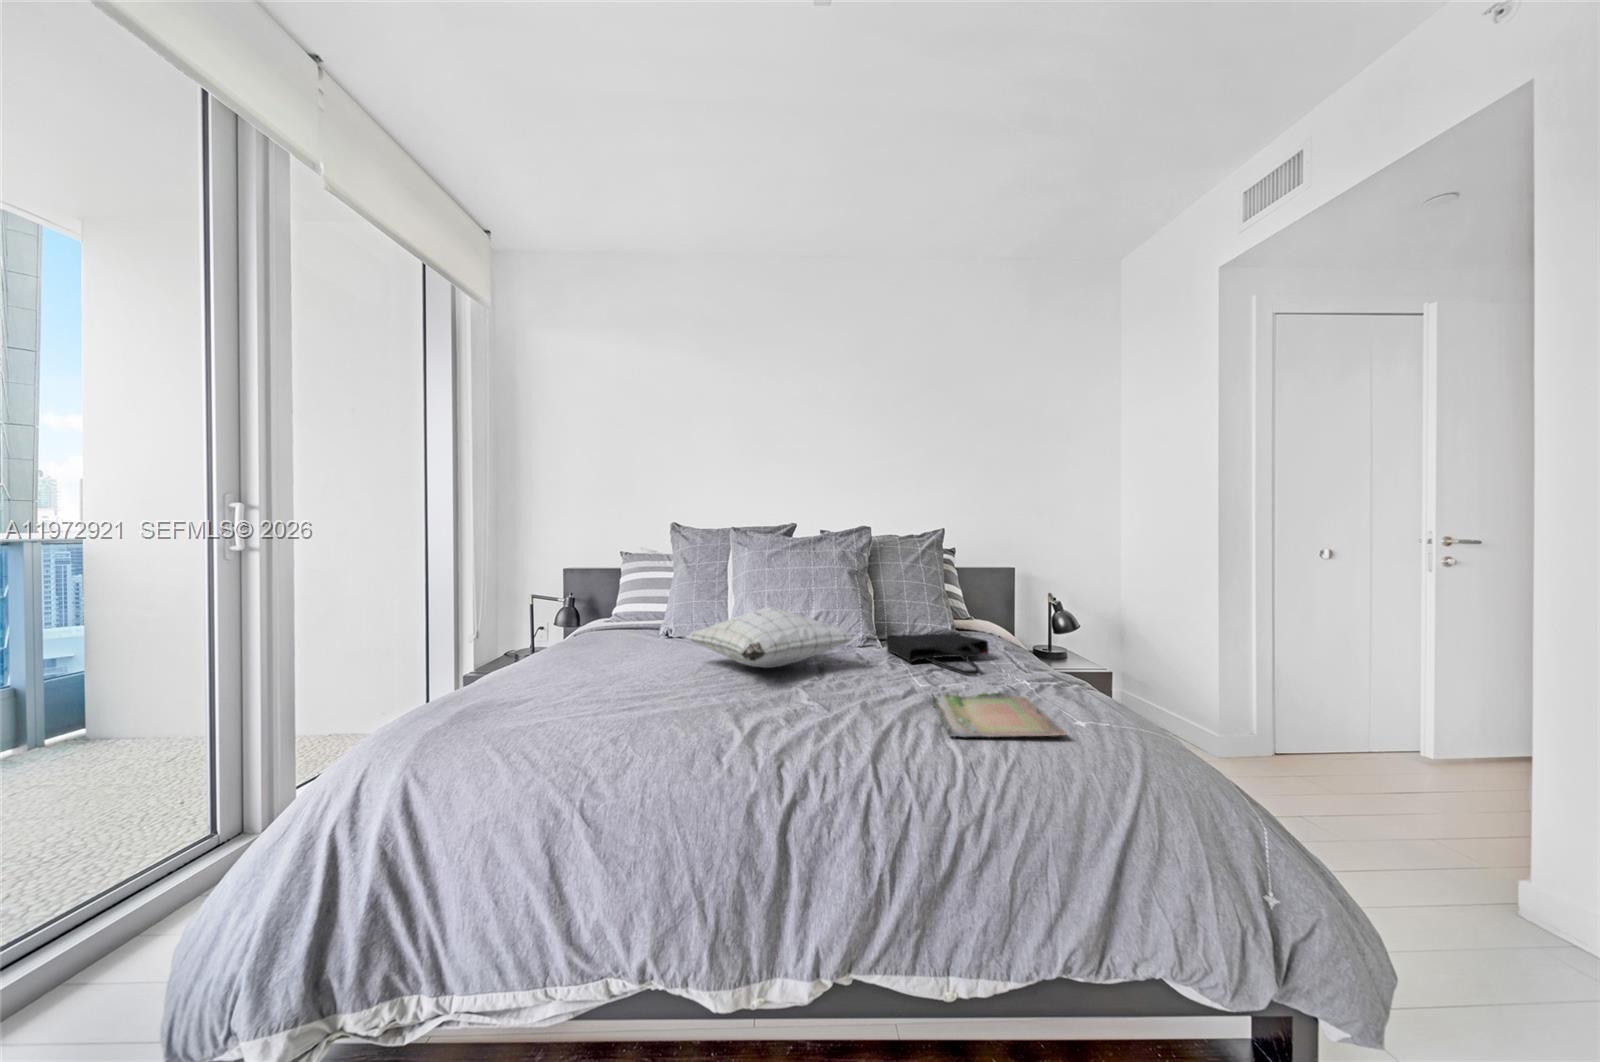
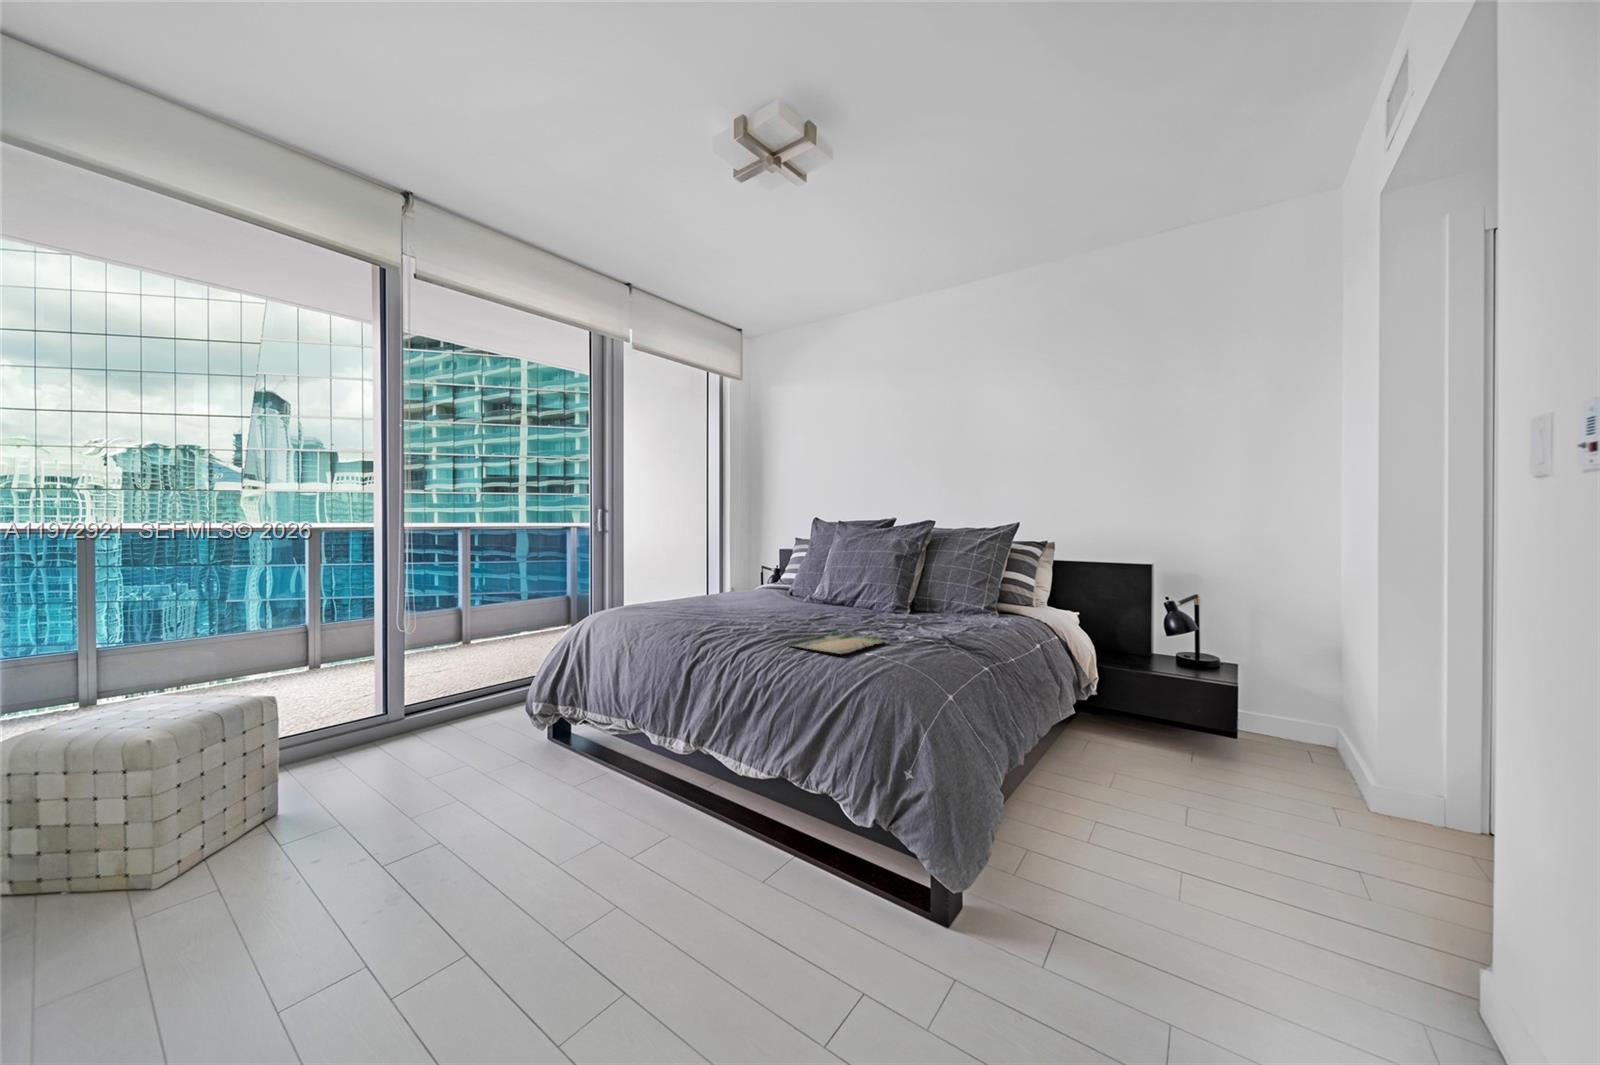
pillow: present [686,607,853,668] -> none [753,573,841,612]
tote bag: present [886,633,989,675] -> none [883,603,955,631]

